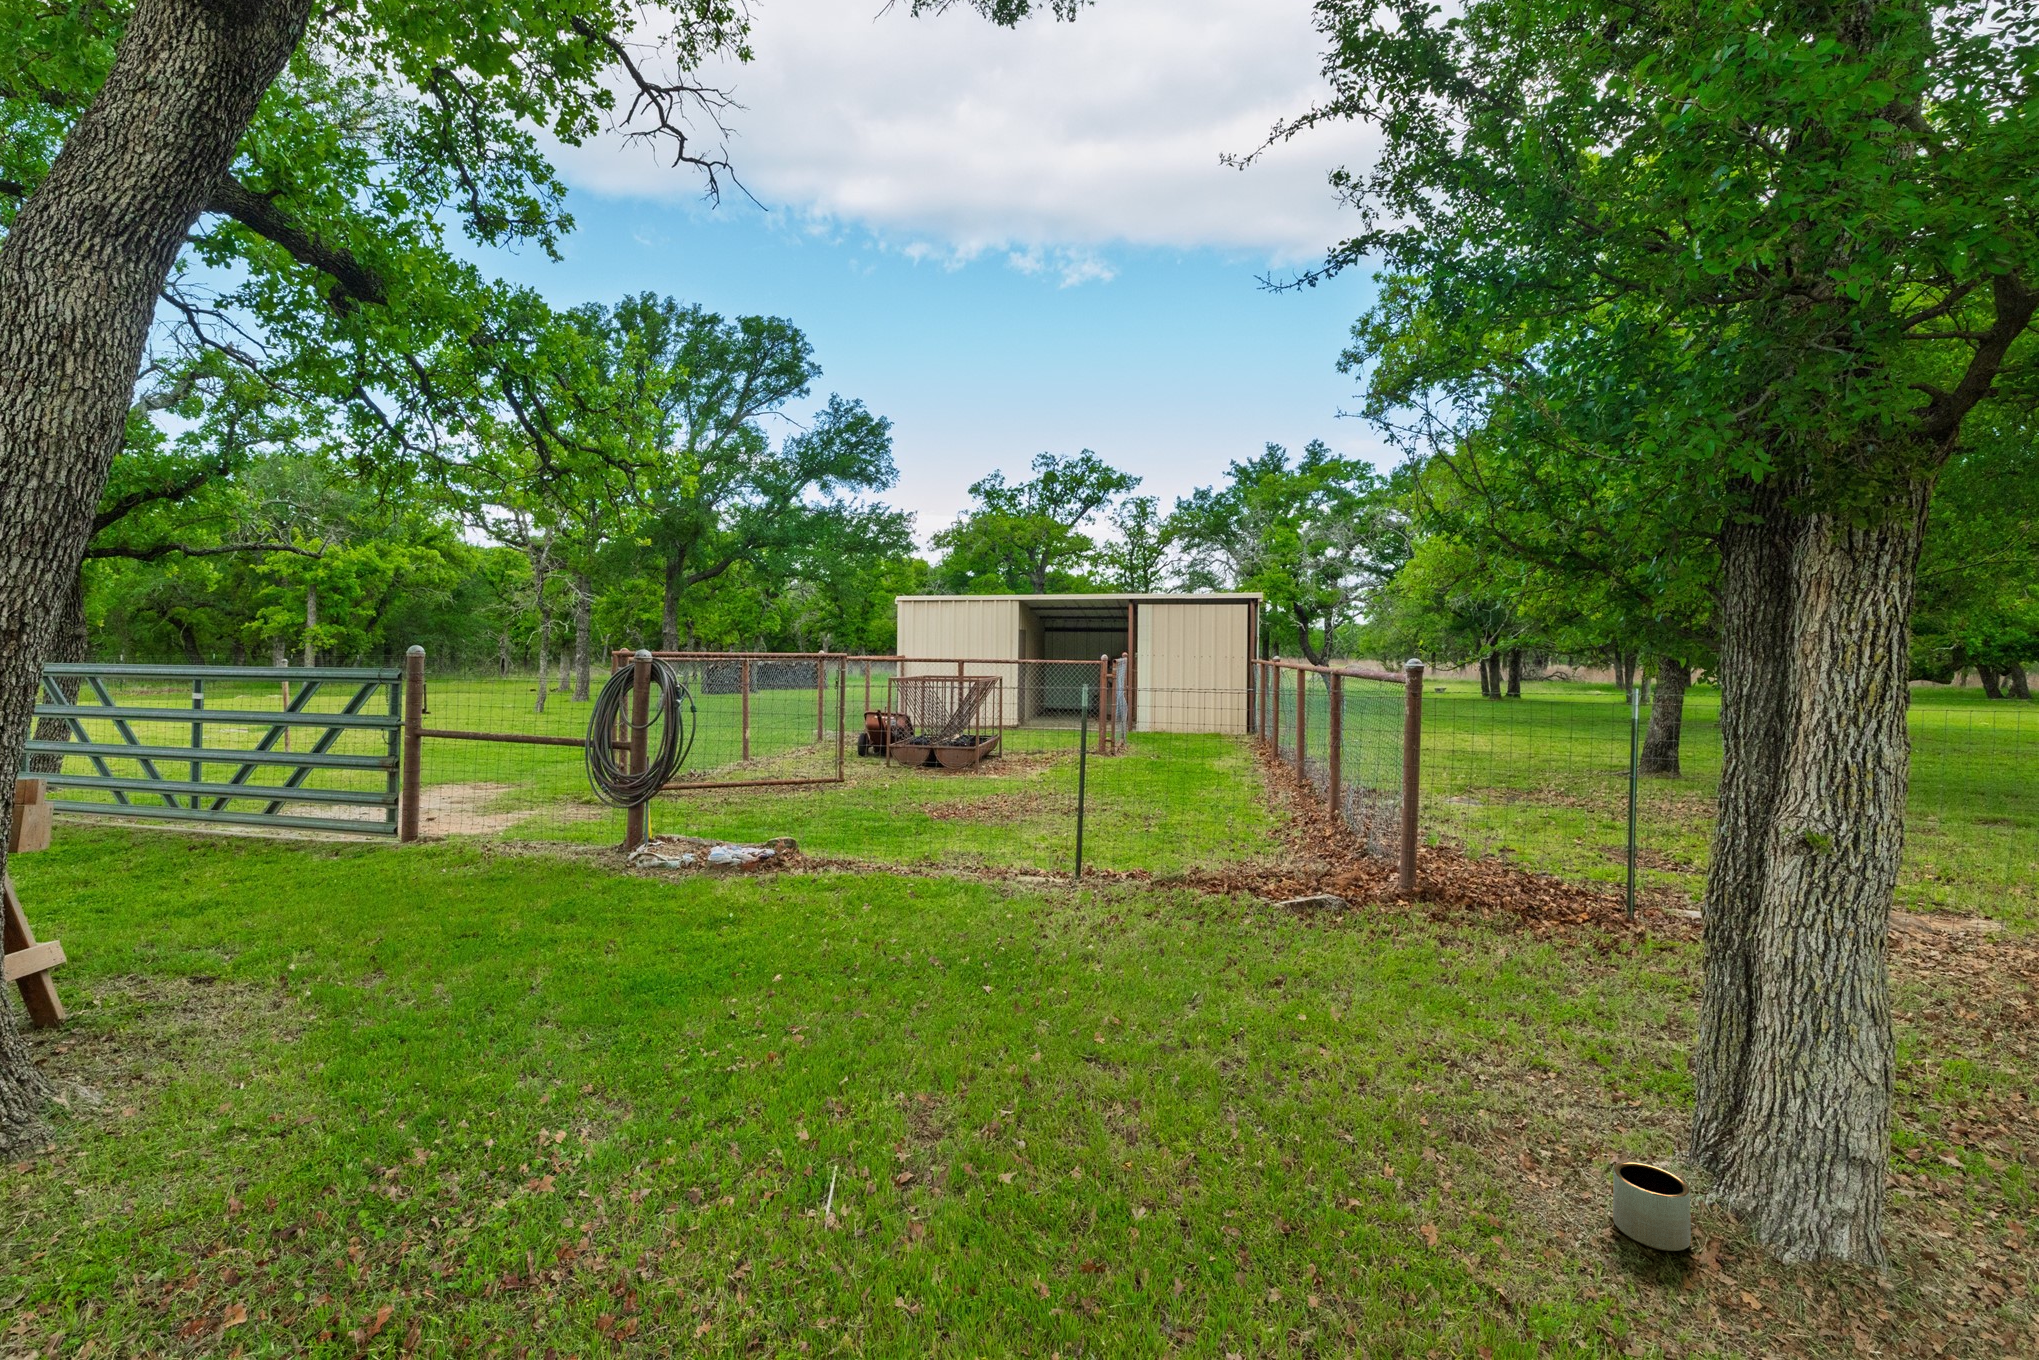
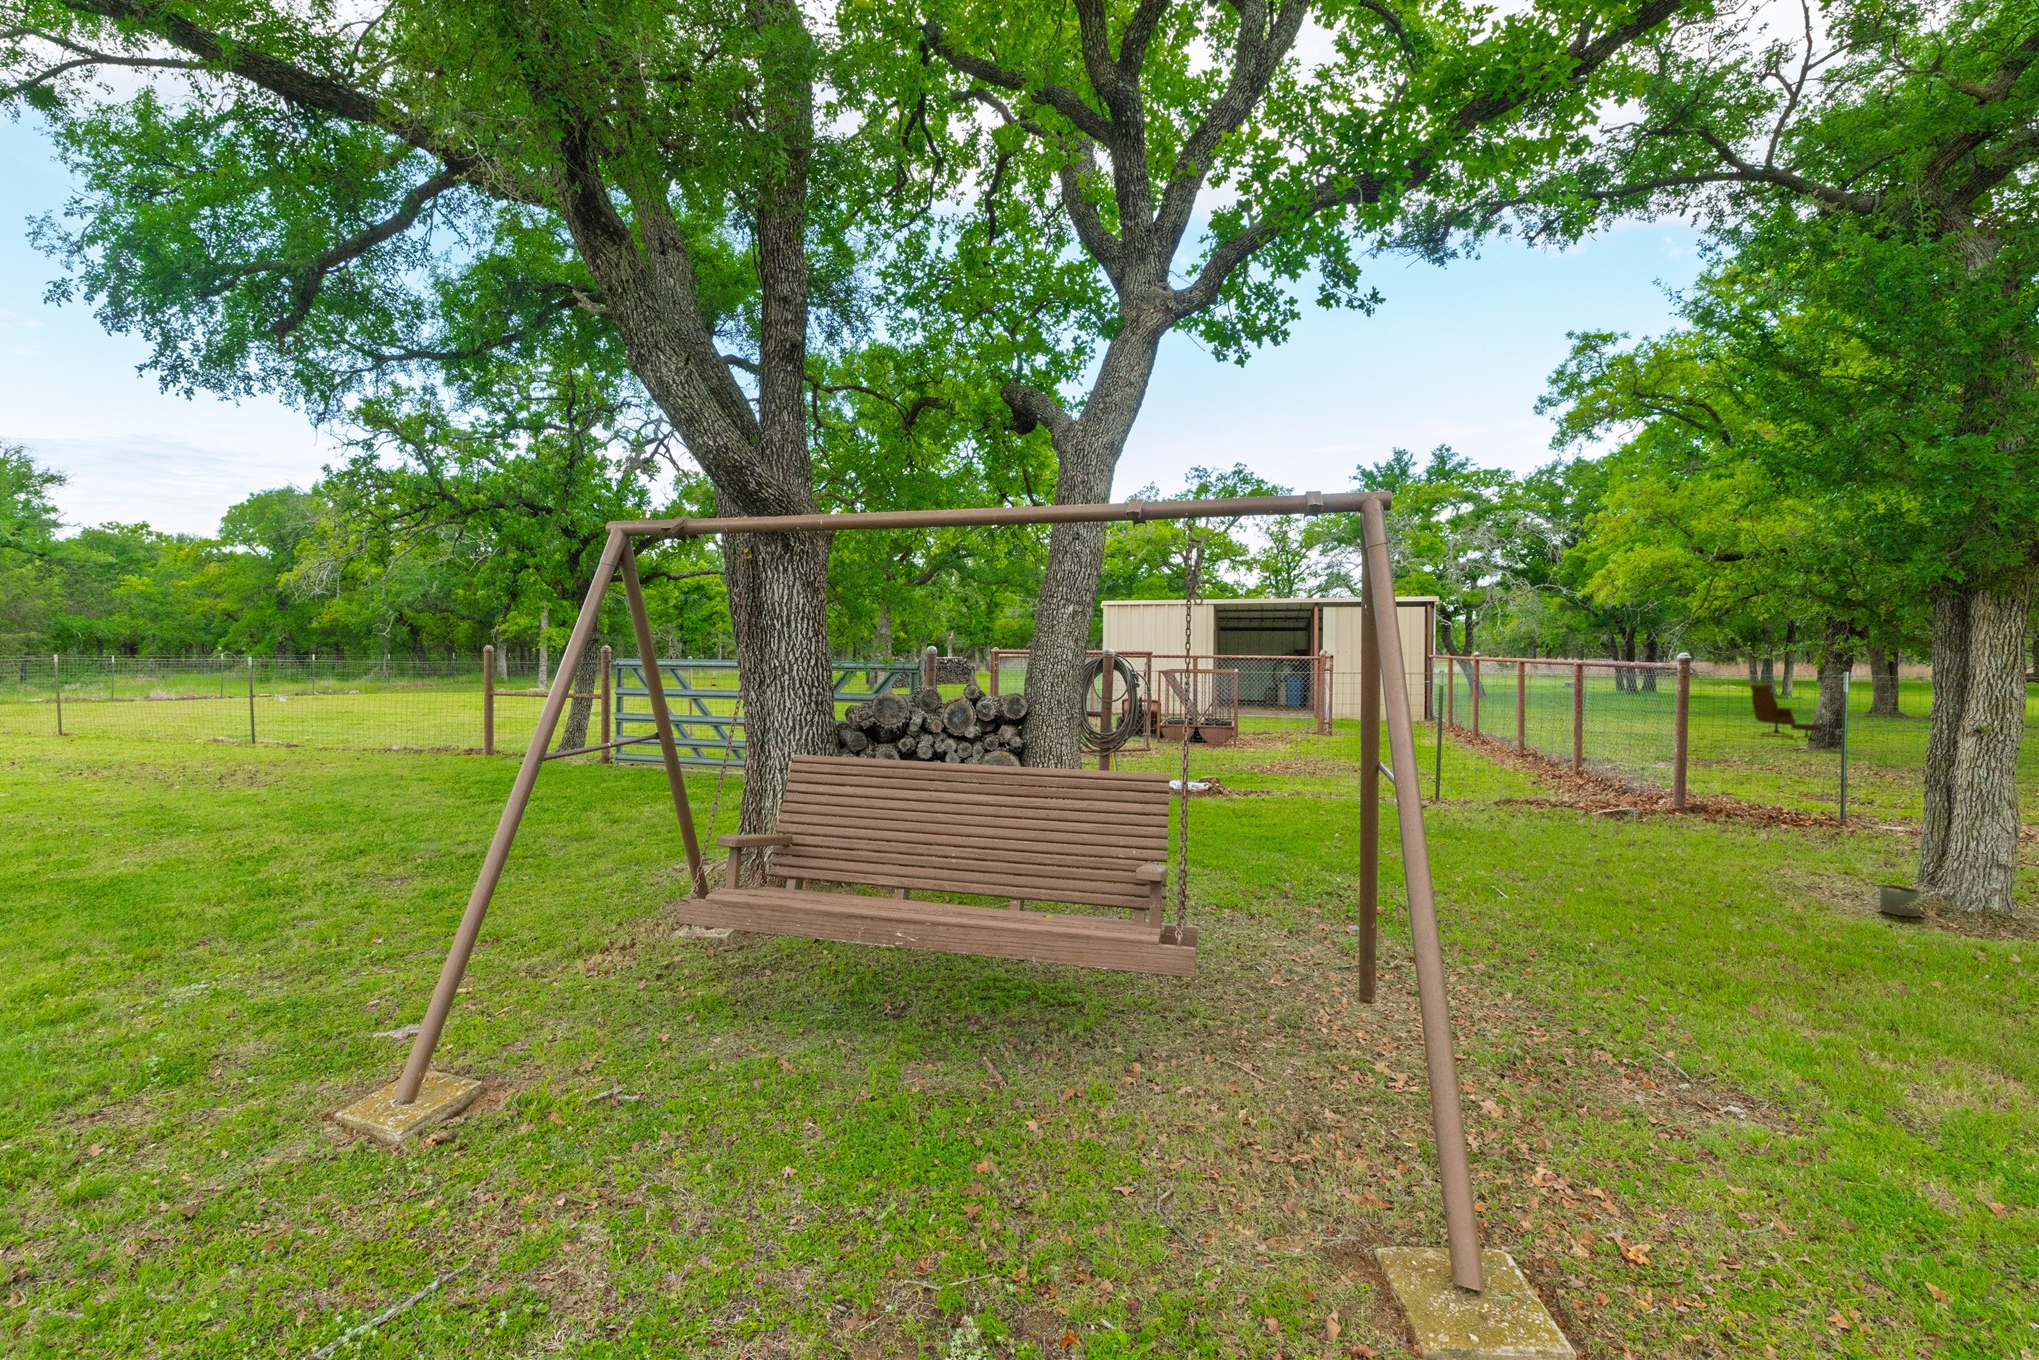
lounge chair: none [1576,697,1652,765] -> present [1750,684,1822,738]

